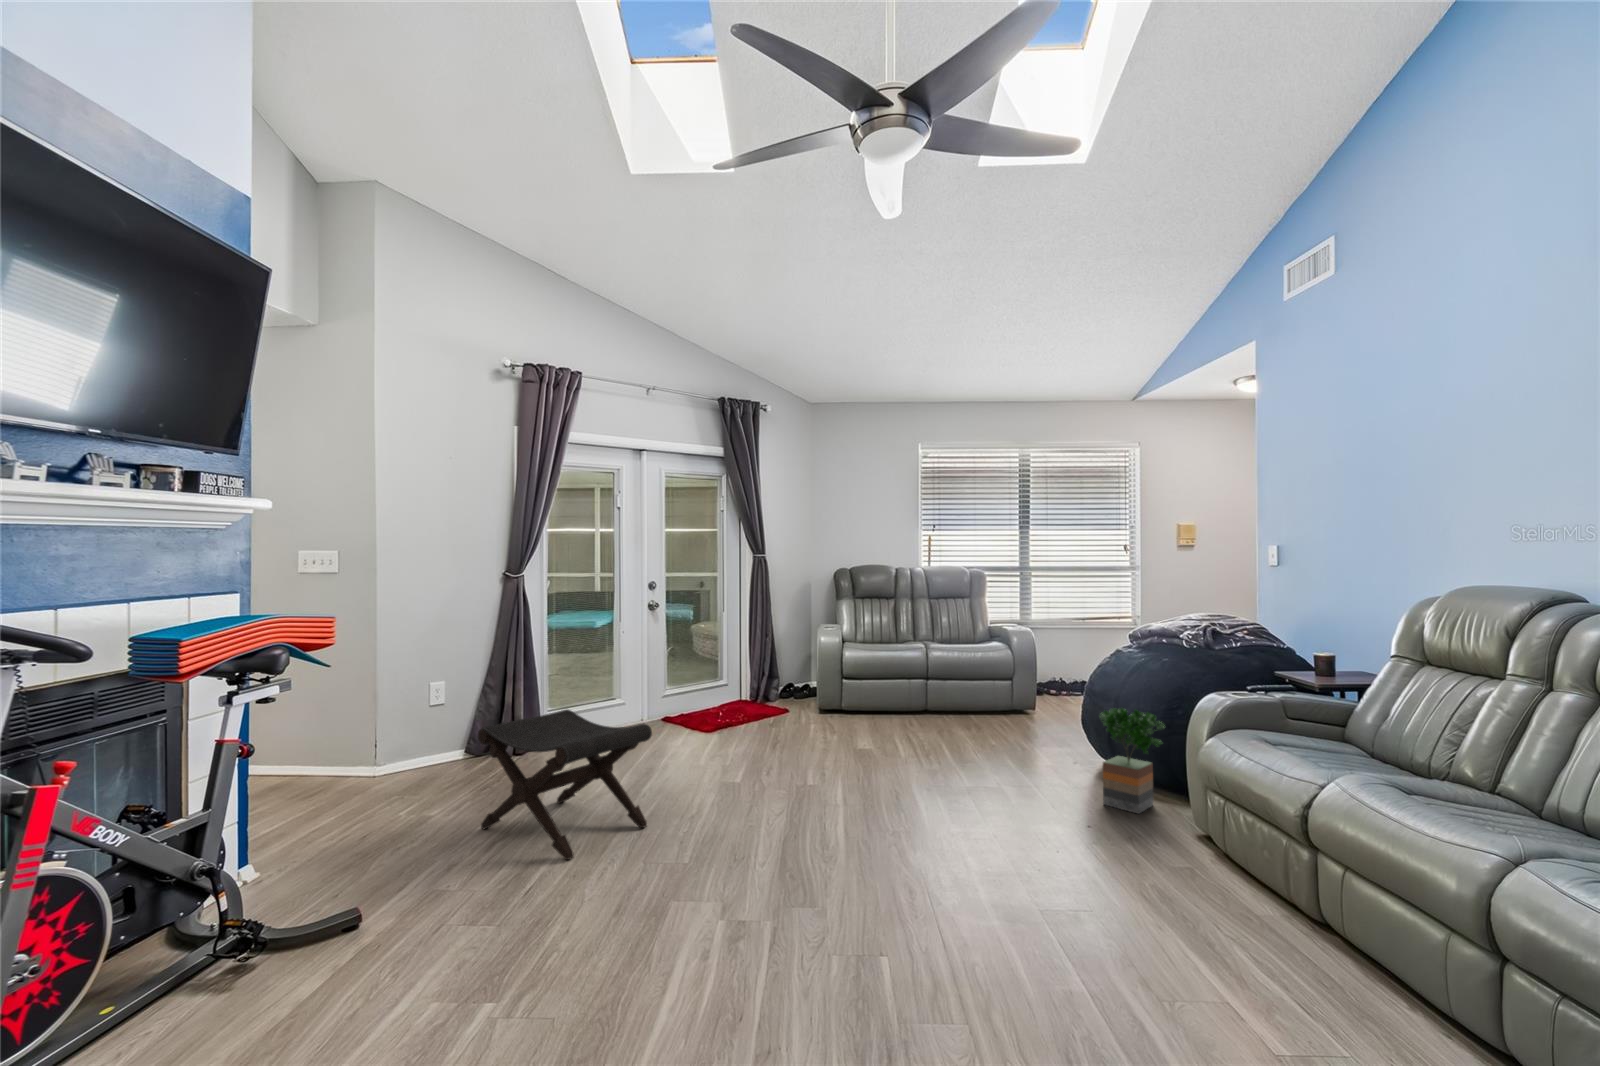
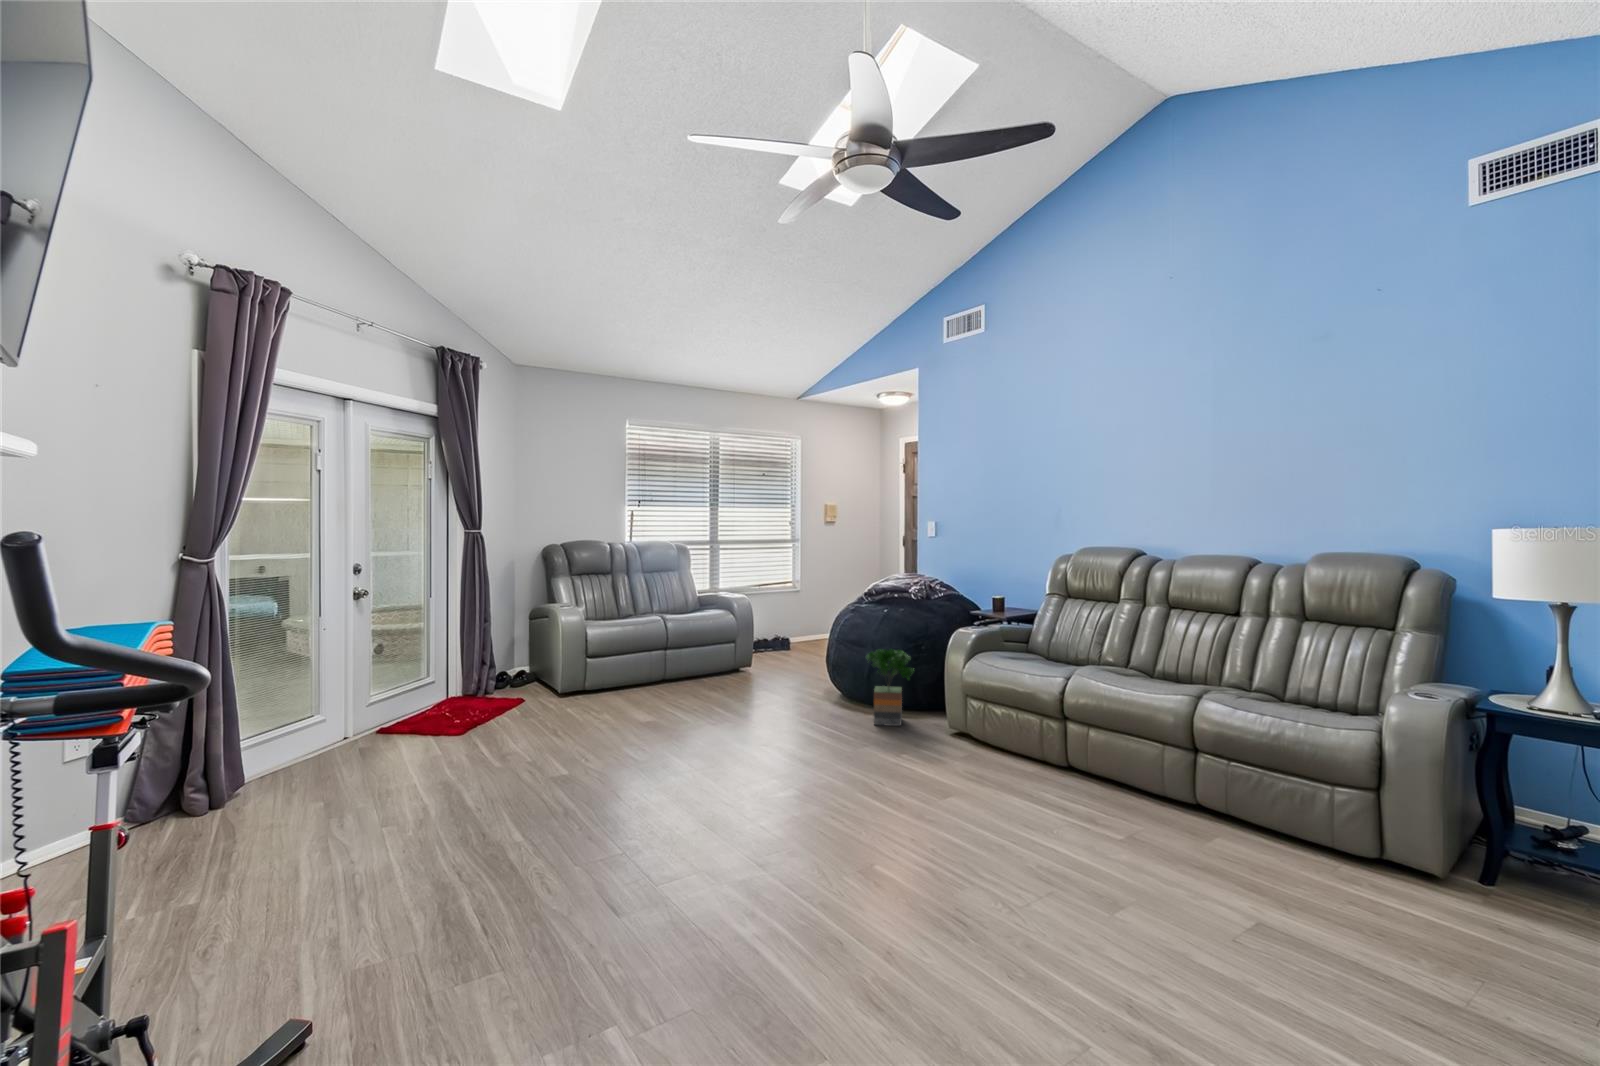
footstool: present [478,710,652,860] -> none [302,723,537,901]

